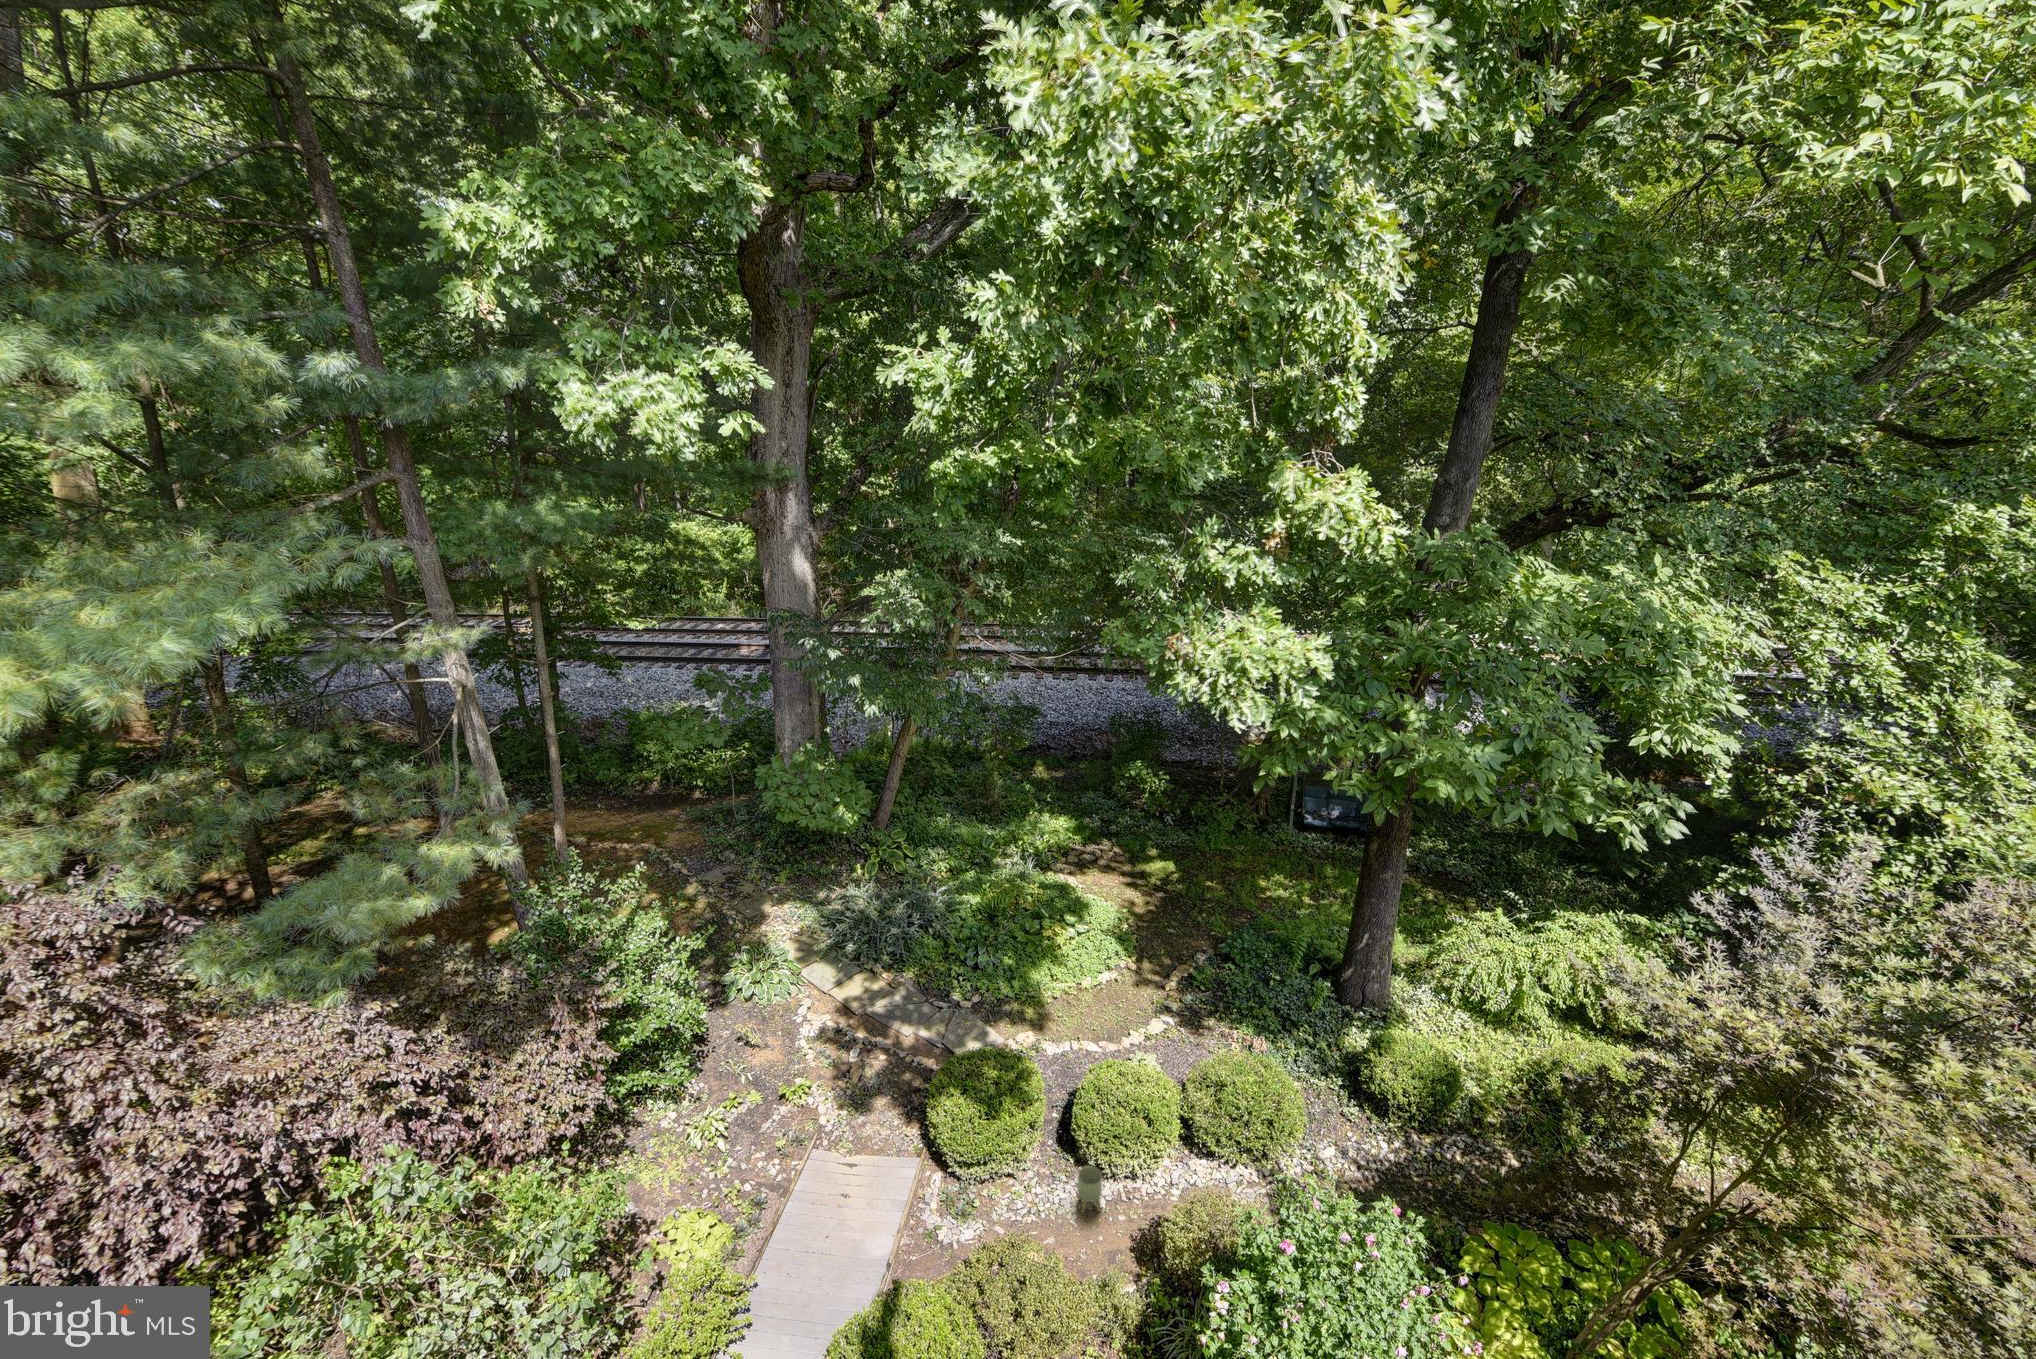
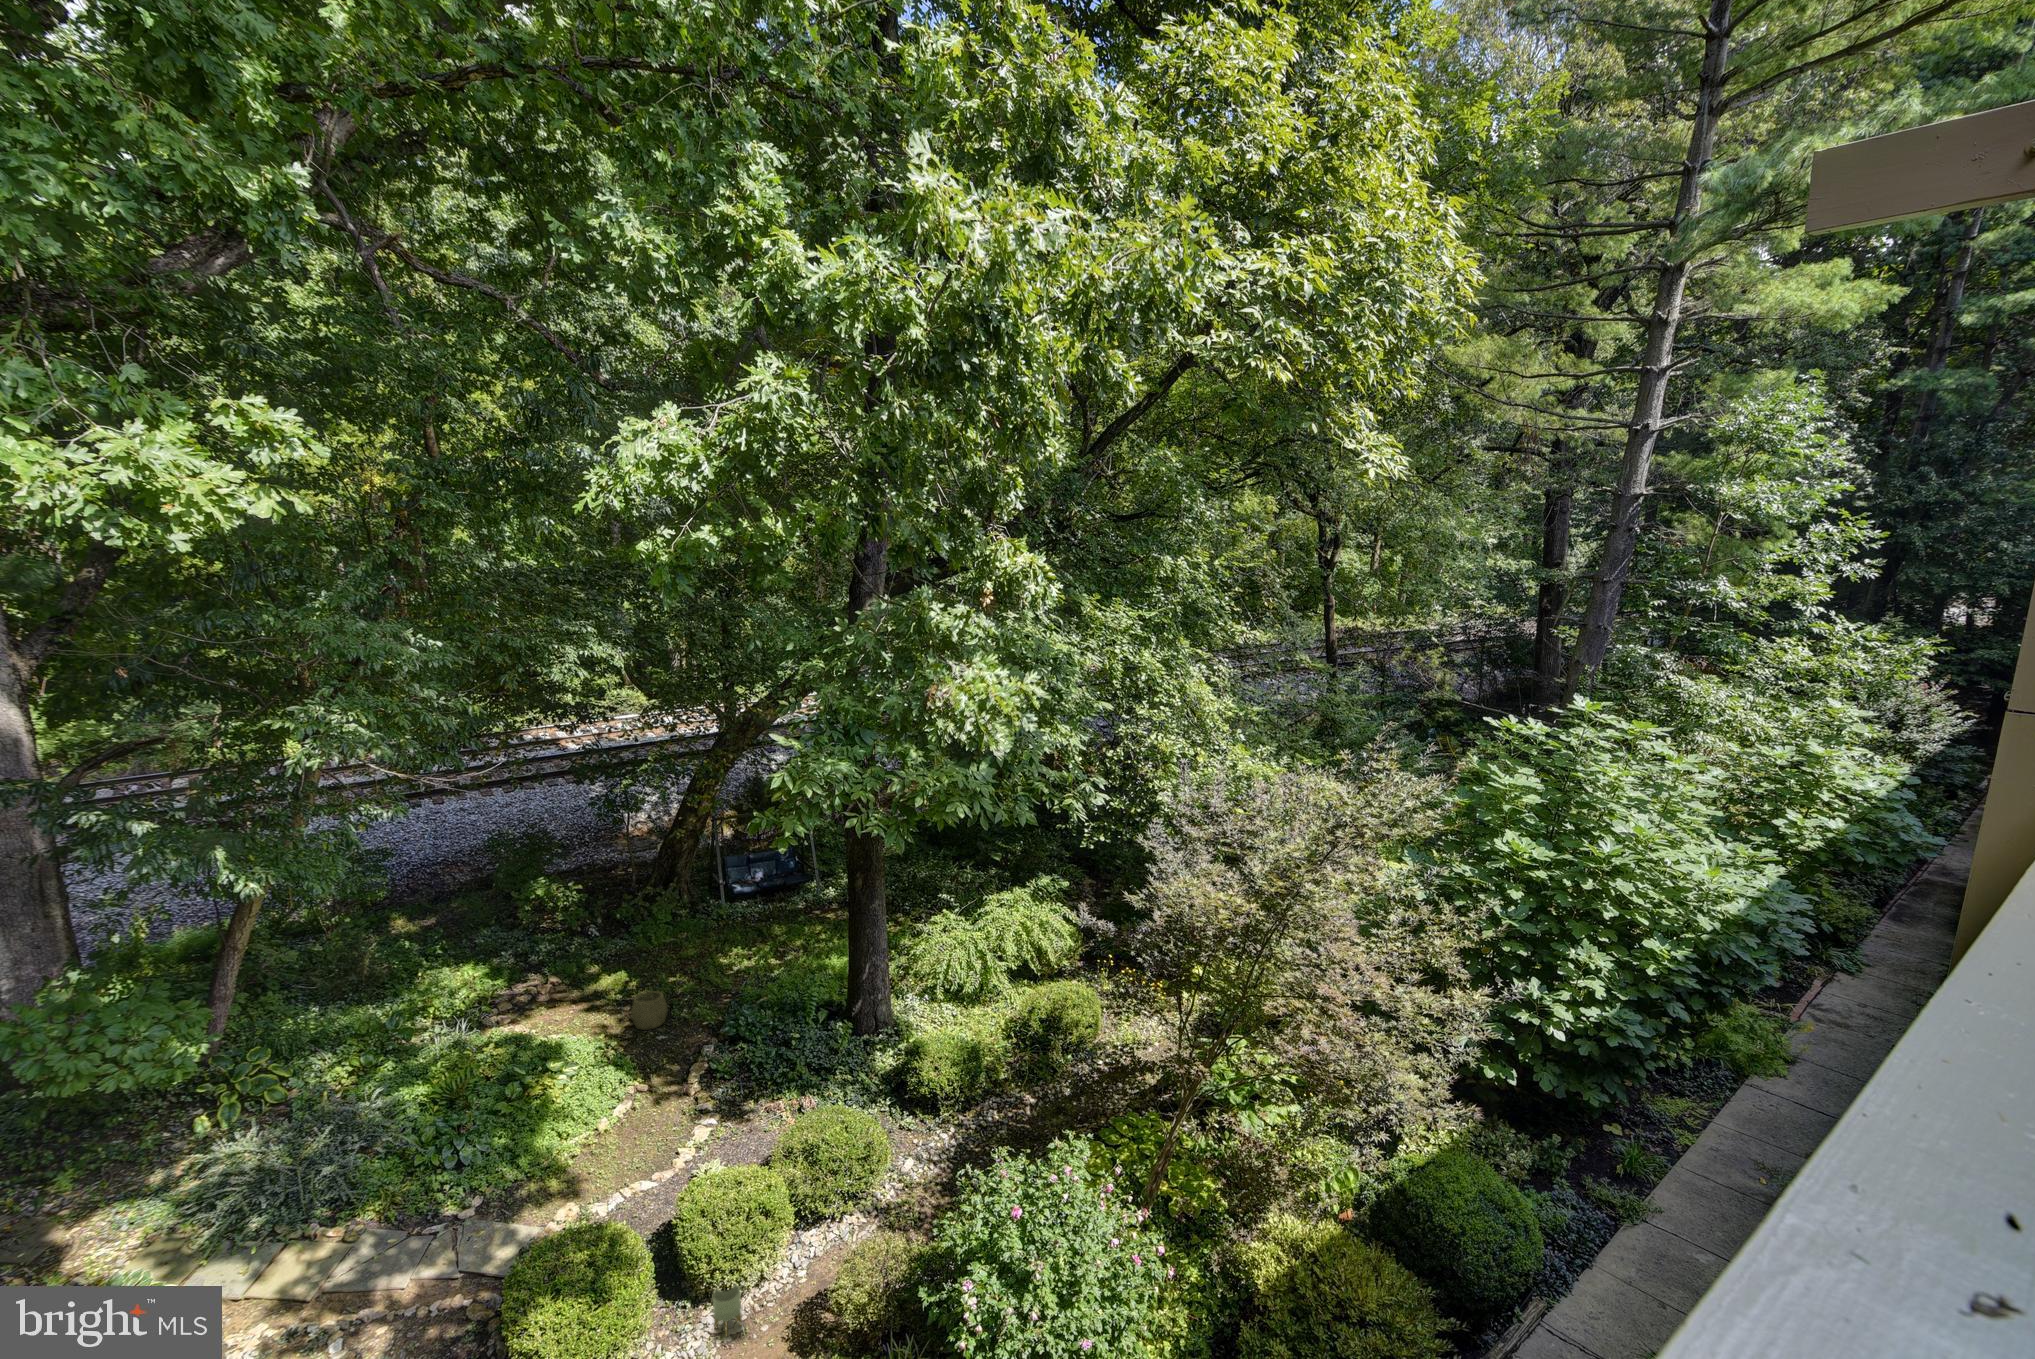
woven basket: none [1151,886,1181,919] -> present [631,991,667,1030]

